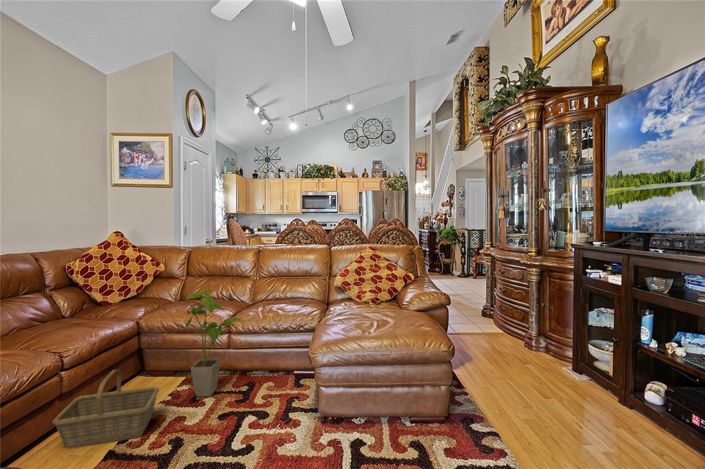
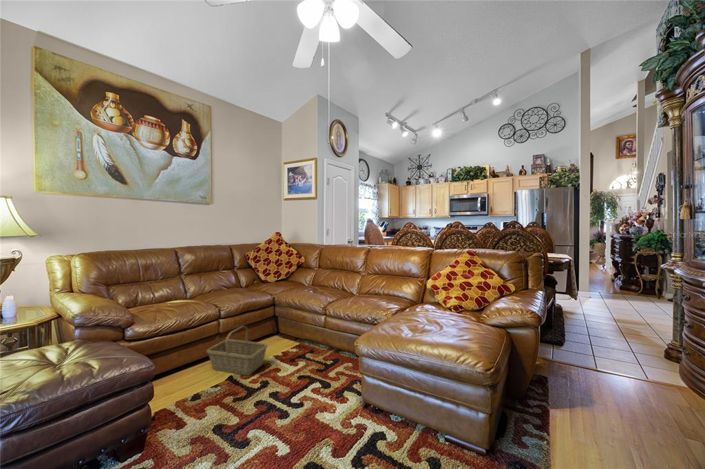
house plant: present [185,290,243,397] -> none [287,279,332,361]

